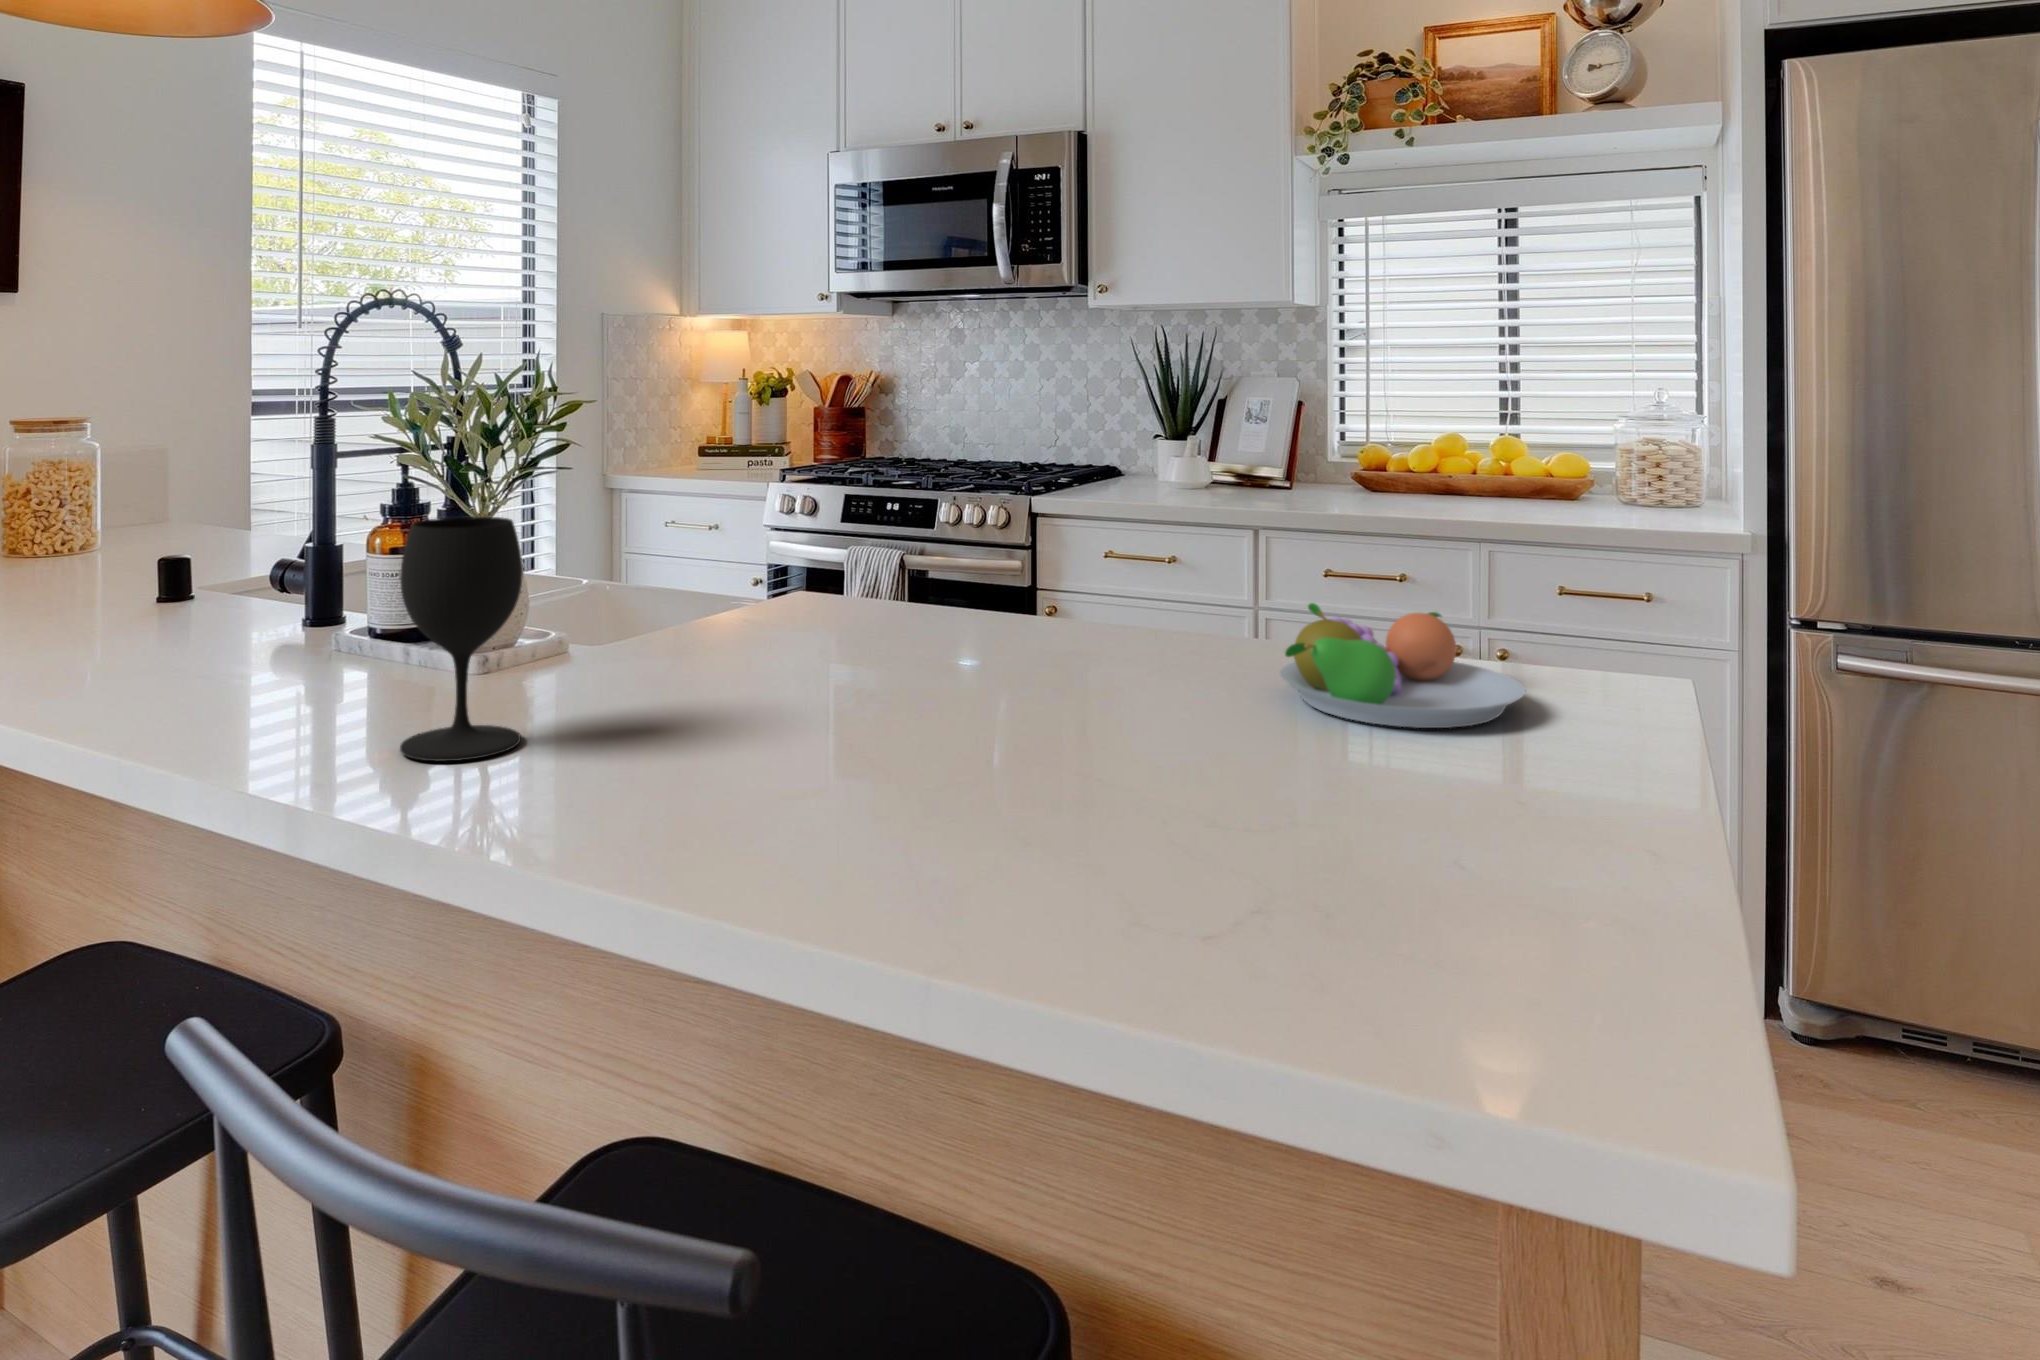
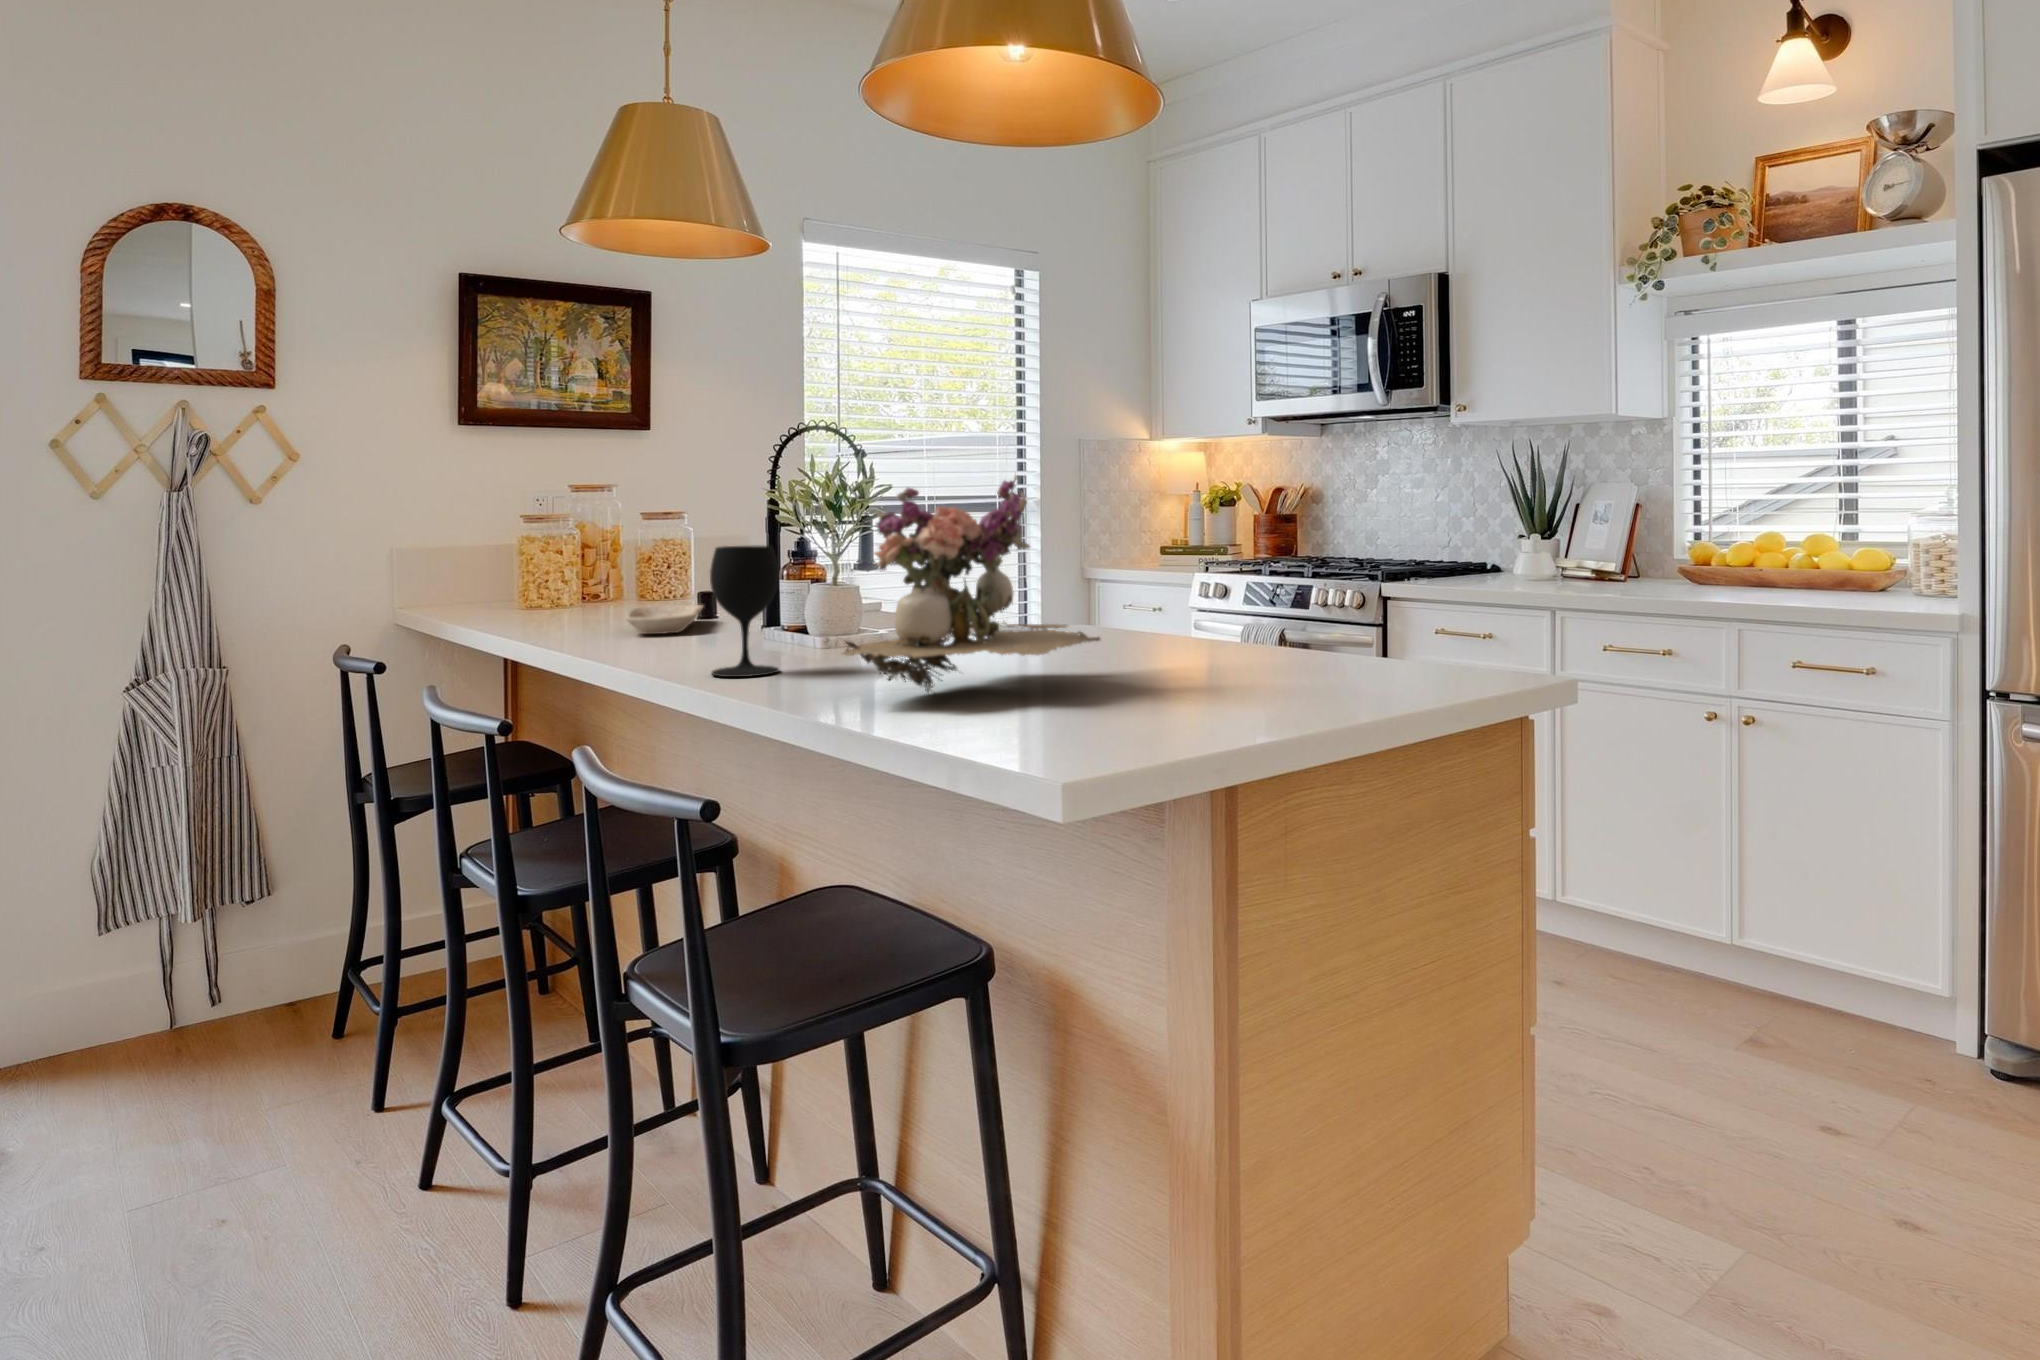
flower arrangement: none [783,397,1181,792] -> present [843,476,1100,692]
tray: none [68,578,213,643] -> present [625,605,703,634]
fruit bowl: present [1280,603,1526,728] -> none [1212,612,1387,687]

